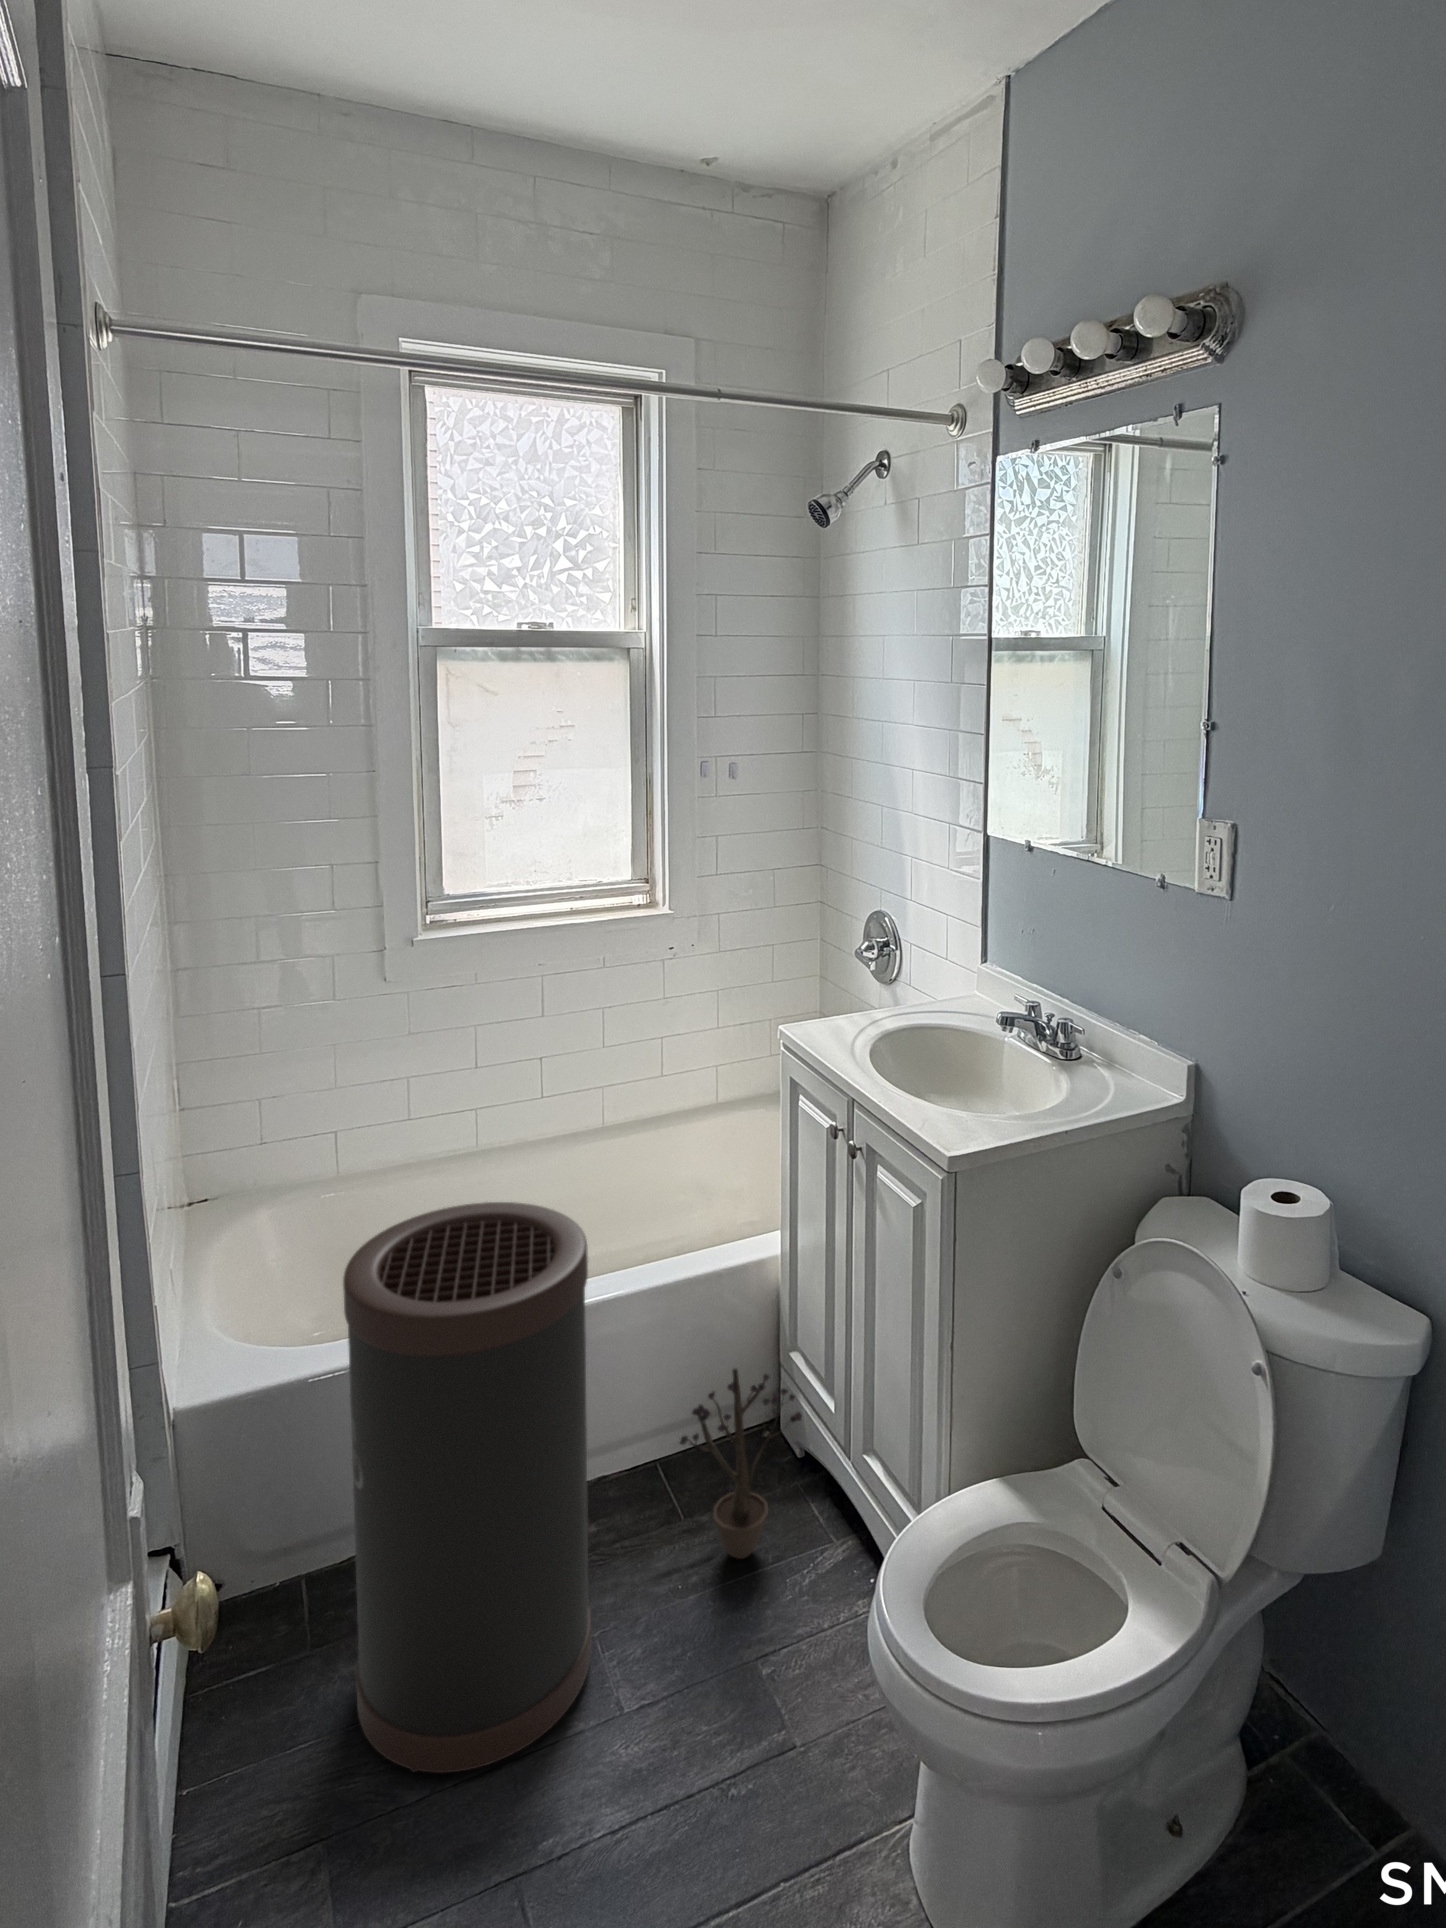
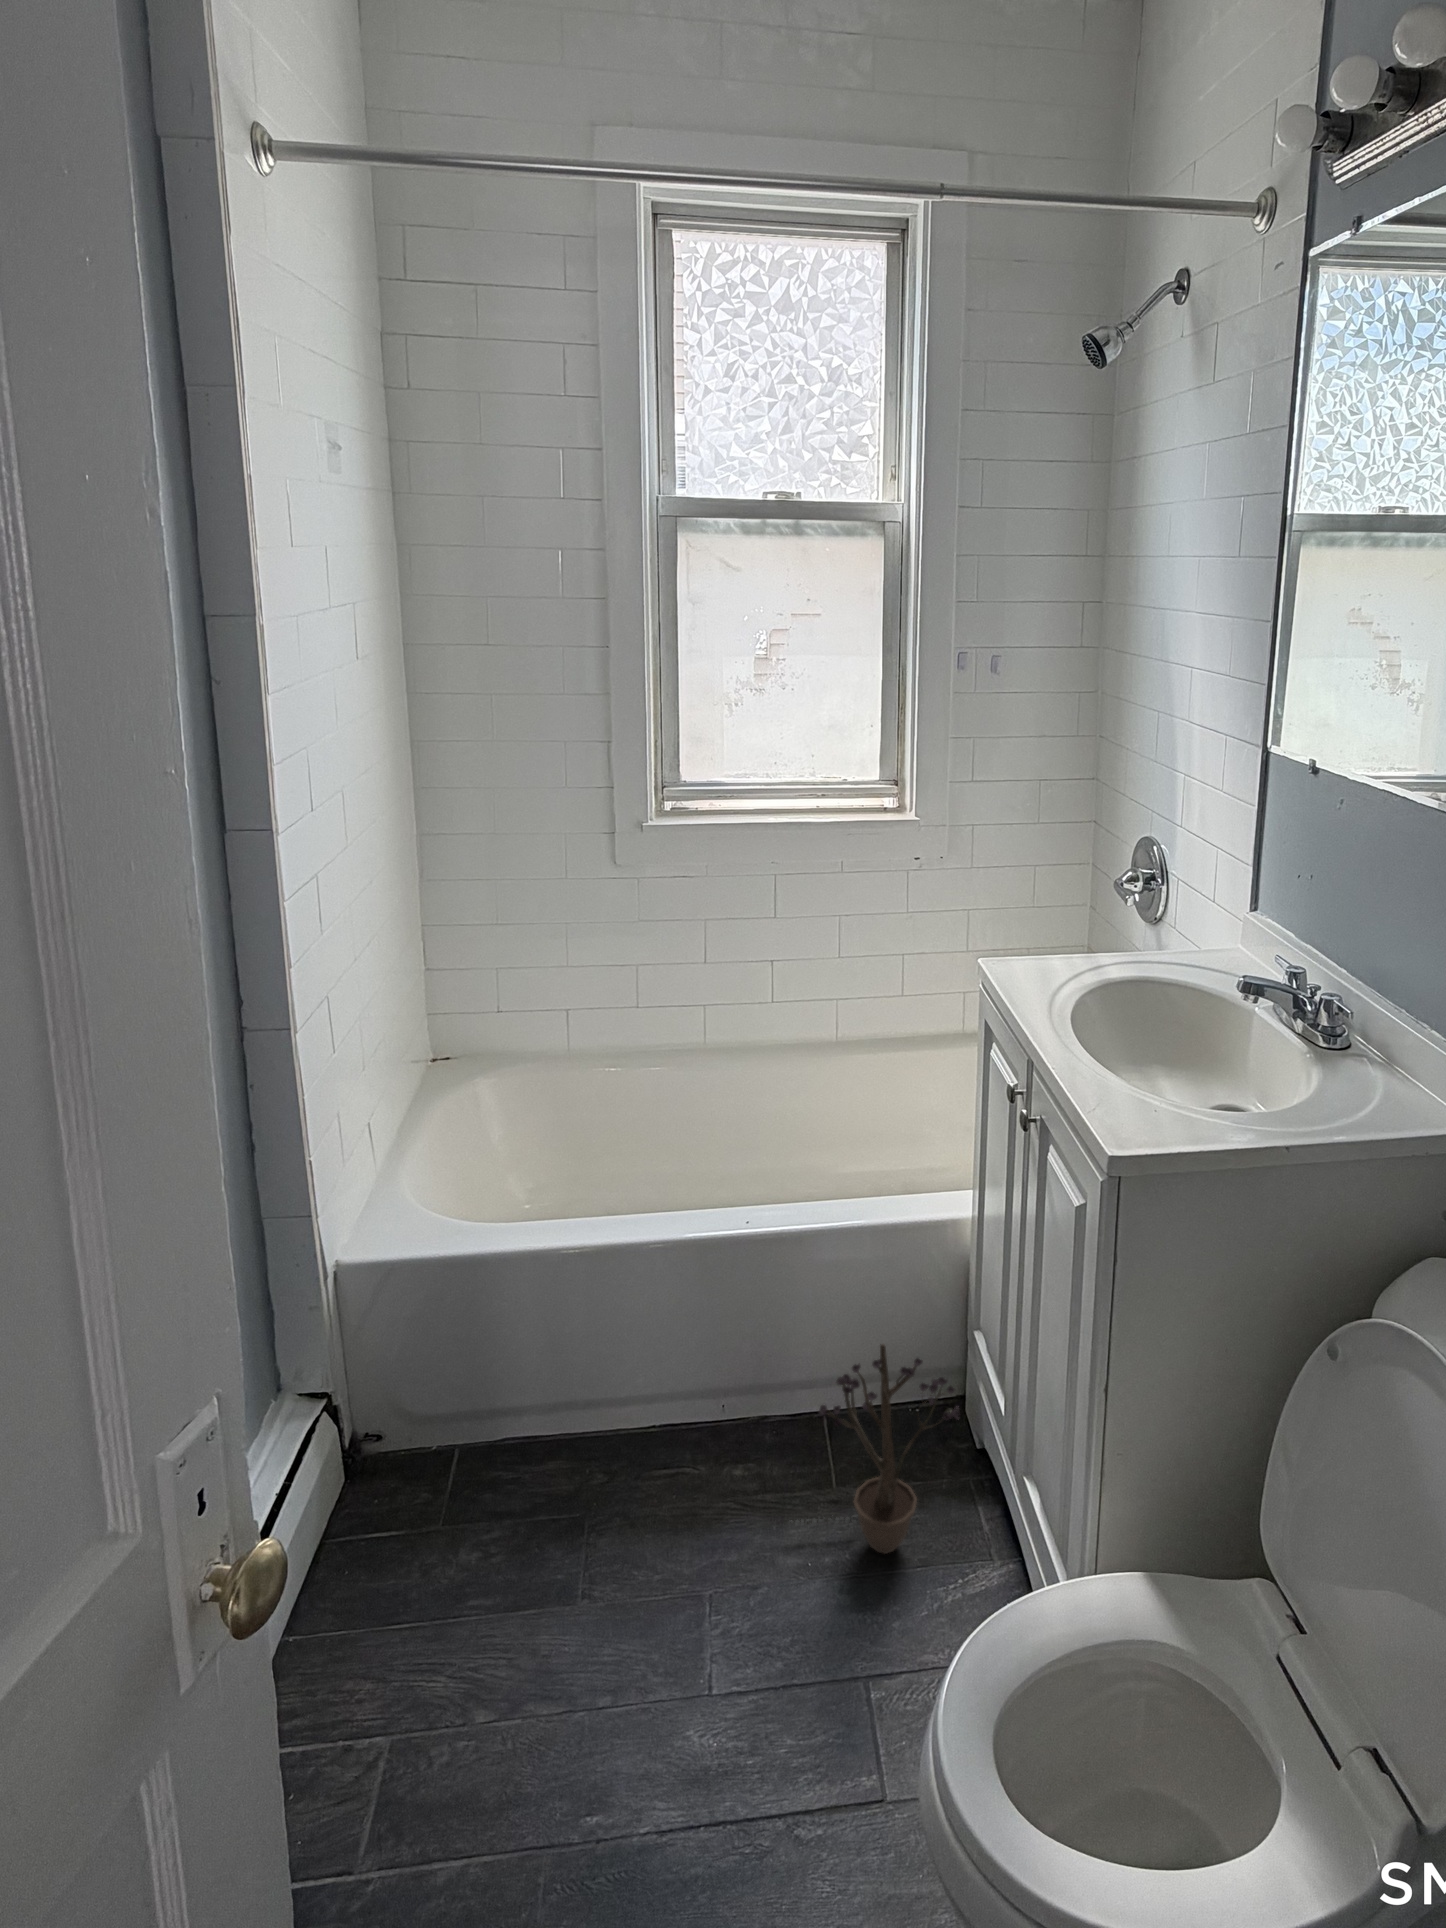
trash can: present [343,1202,592,1773] -> none [434,1112,698,1712]

